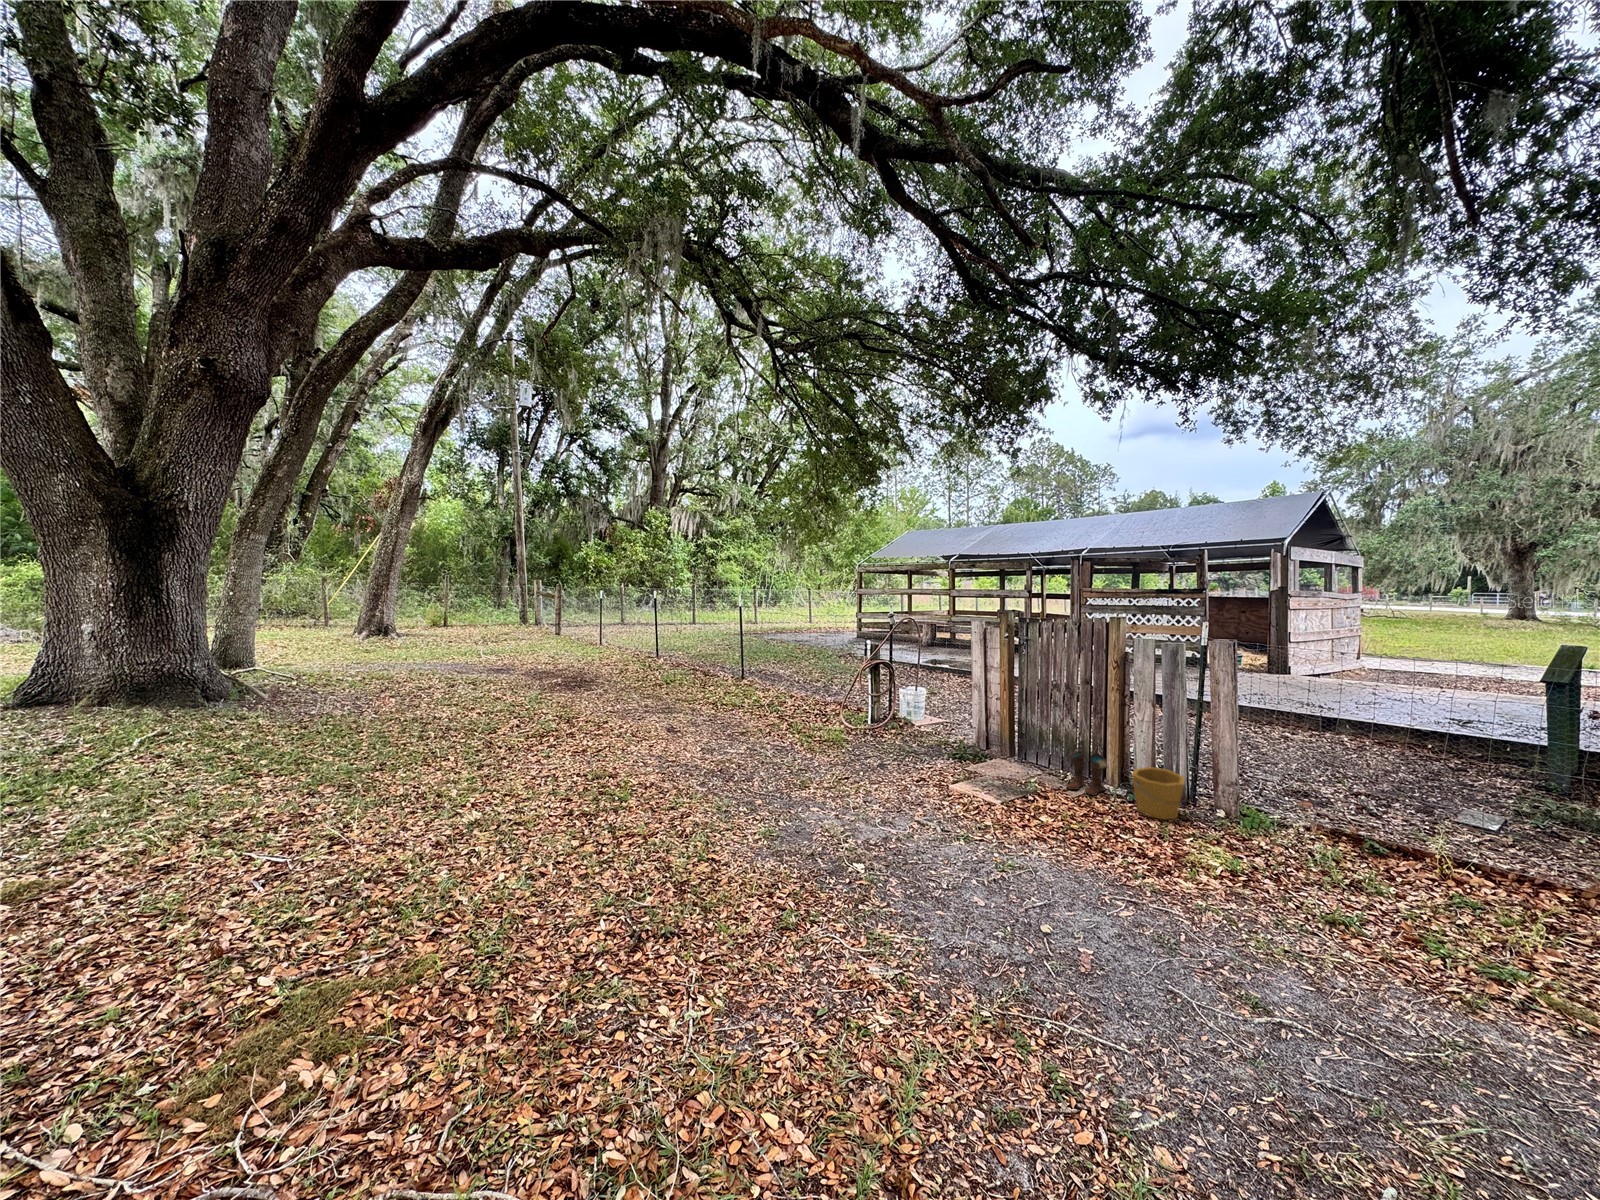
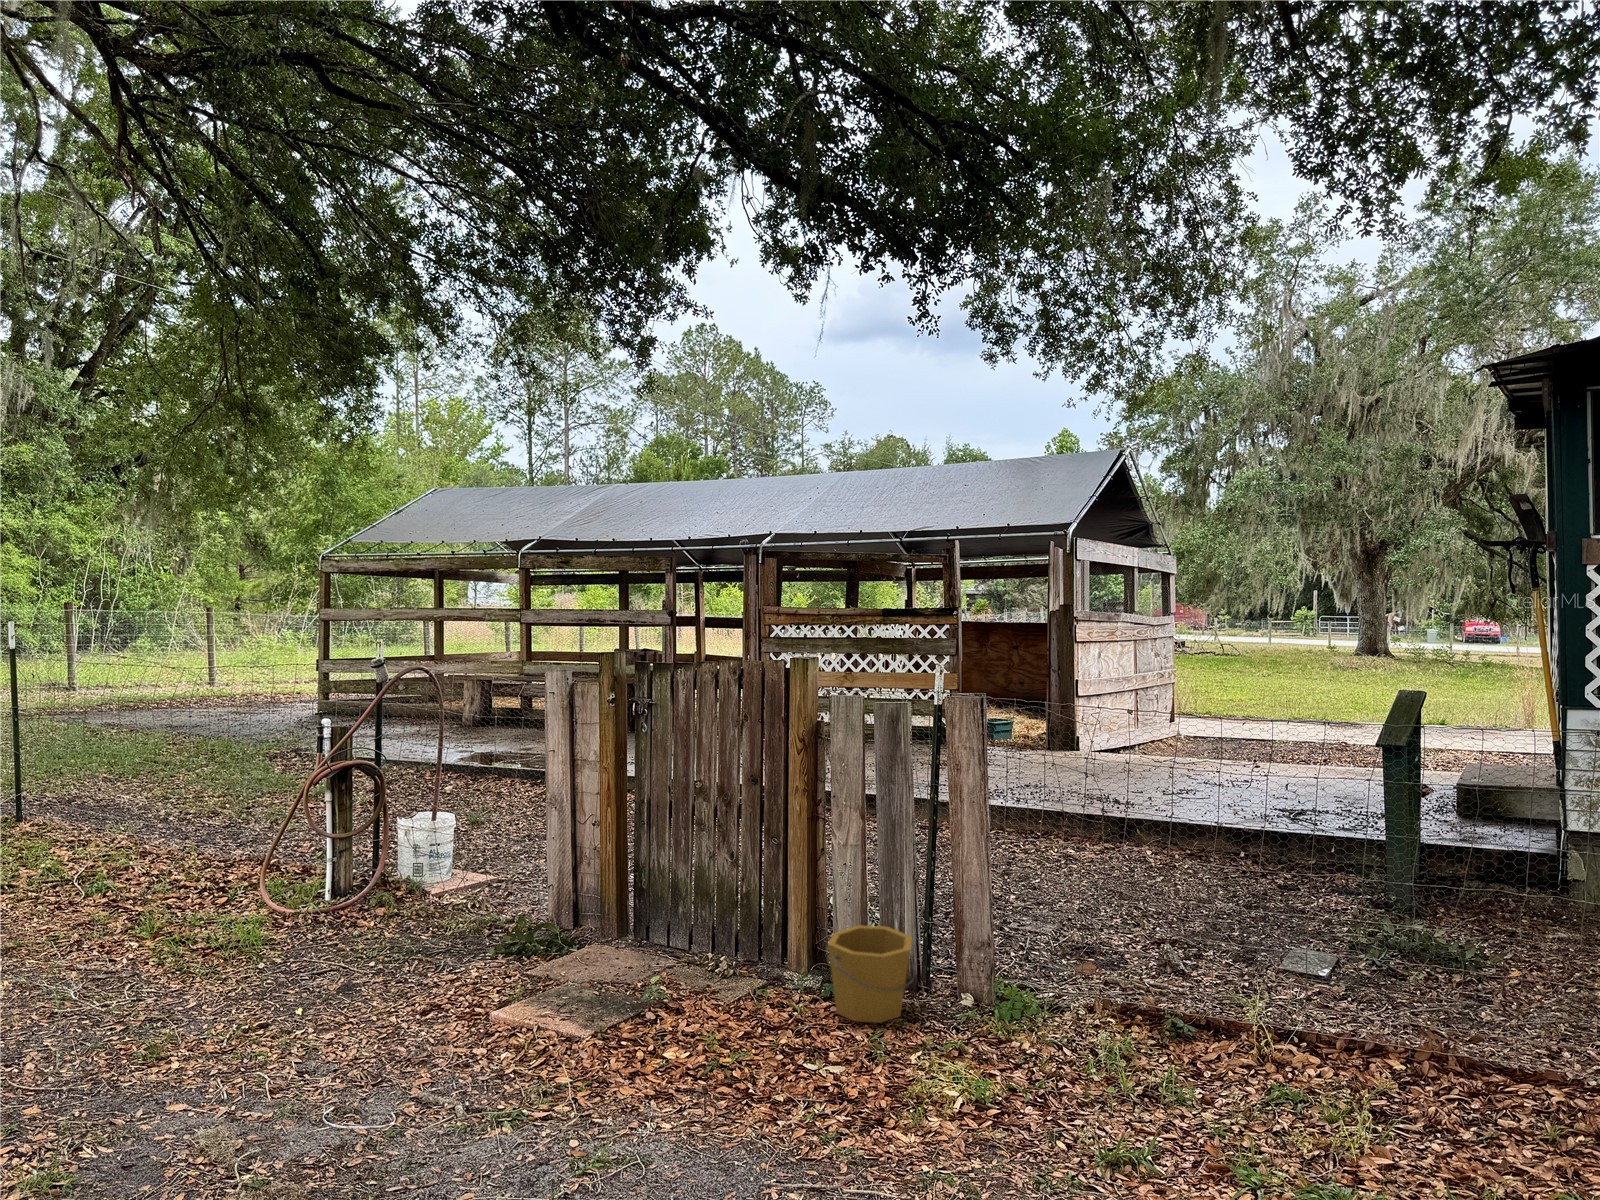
boots: present [1066,751,1108,795] -> none [715,909,791,995]

